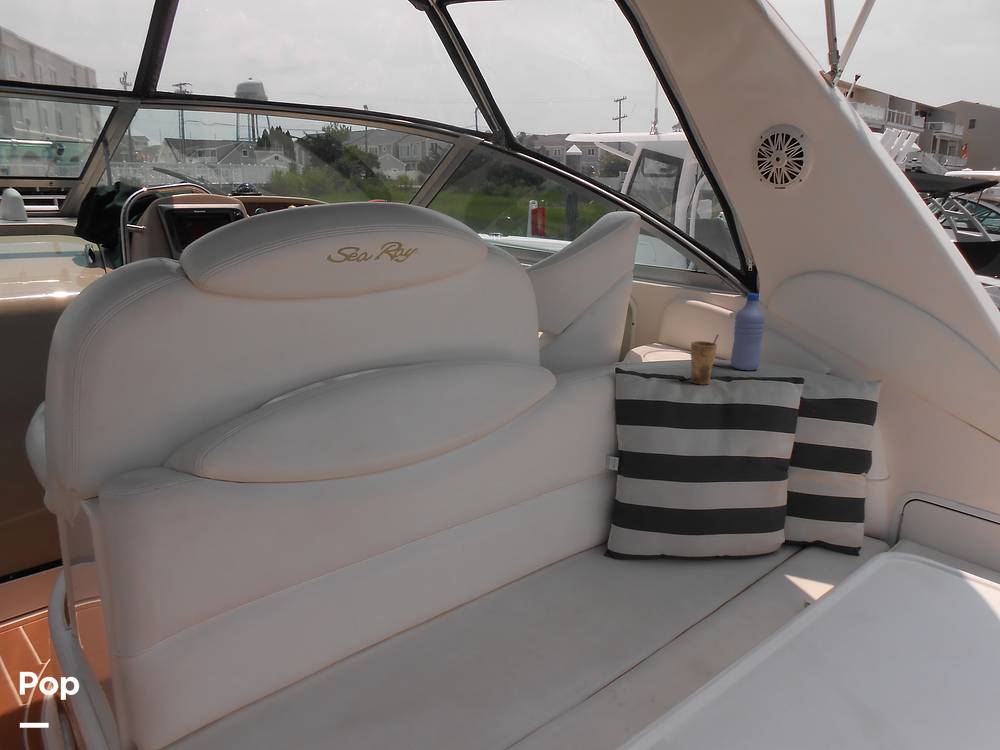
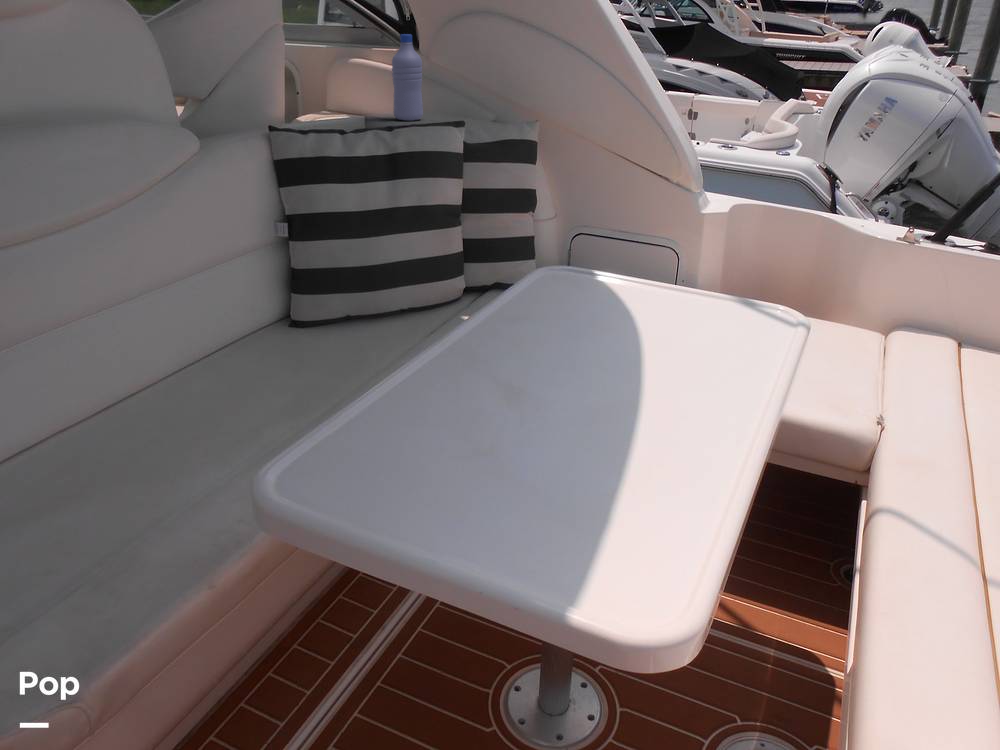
cup: present [691,335,718,385] -> none [345,76,372,133]

